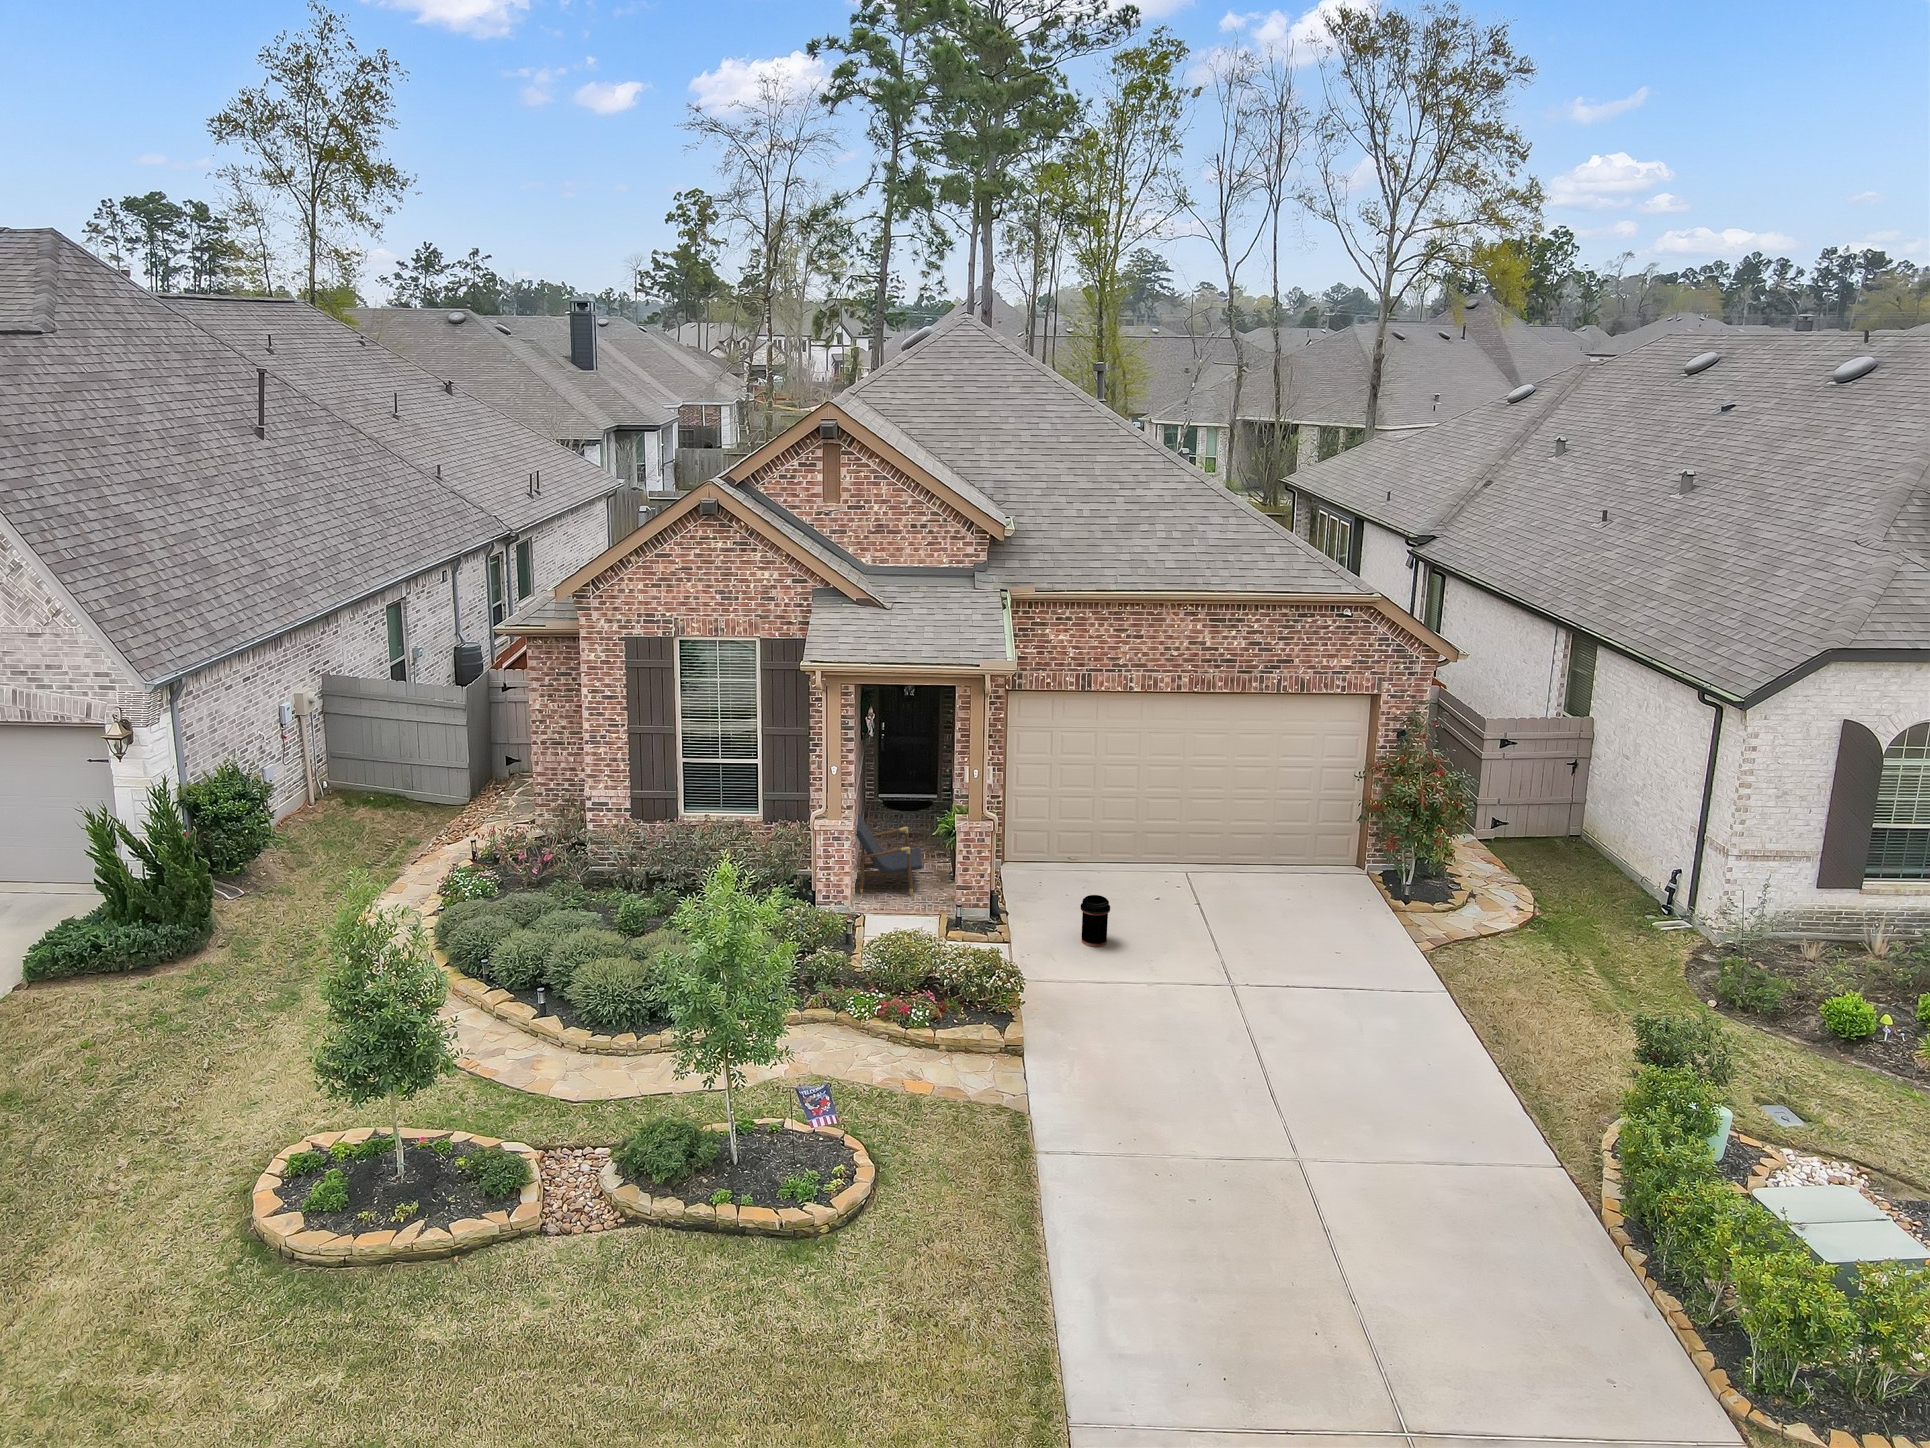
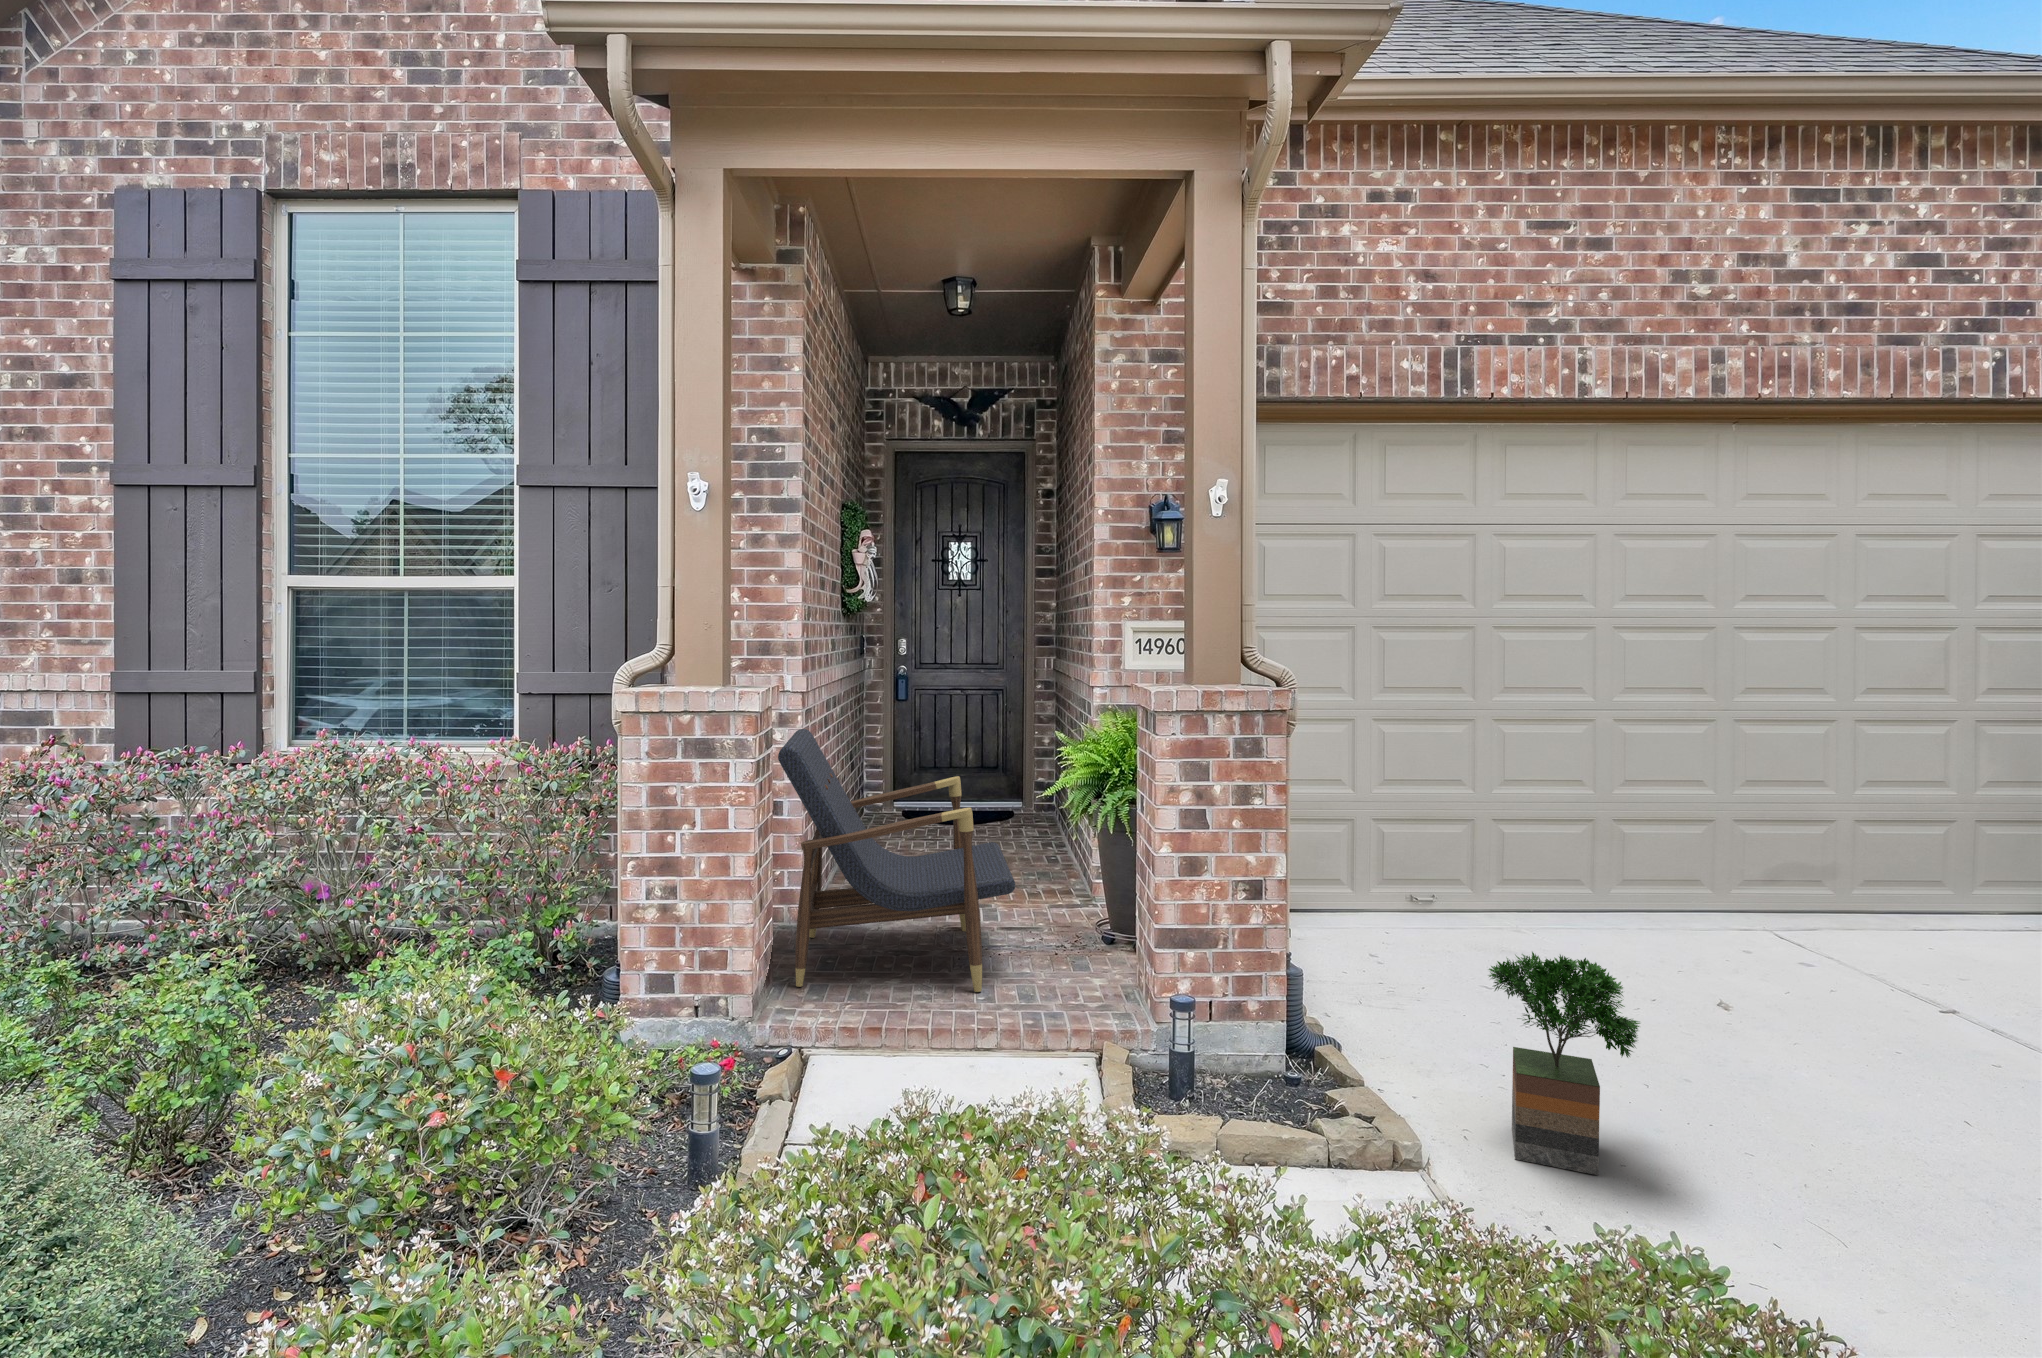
potted tree: none [1028,892,1058,940] -> present [1489,952,1640,1175]
trash can: present [1081,895,1110,947] -> none [1742,960,1913,1210]

